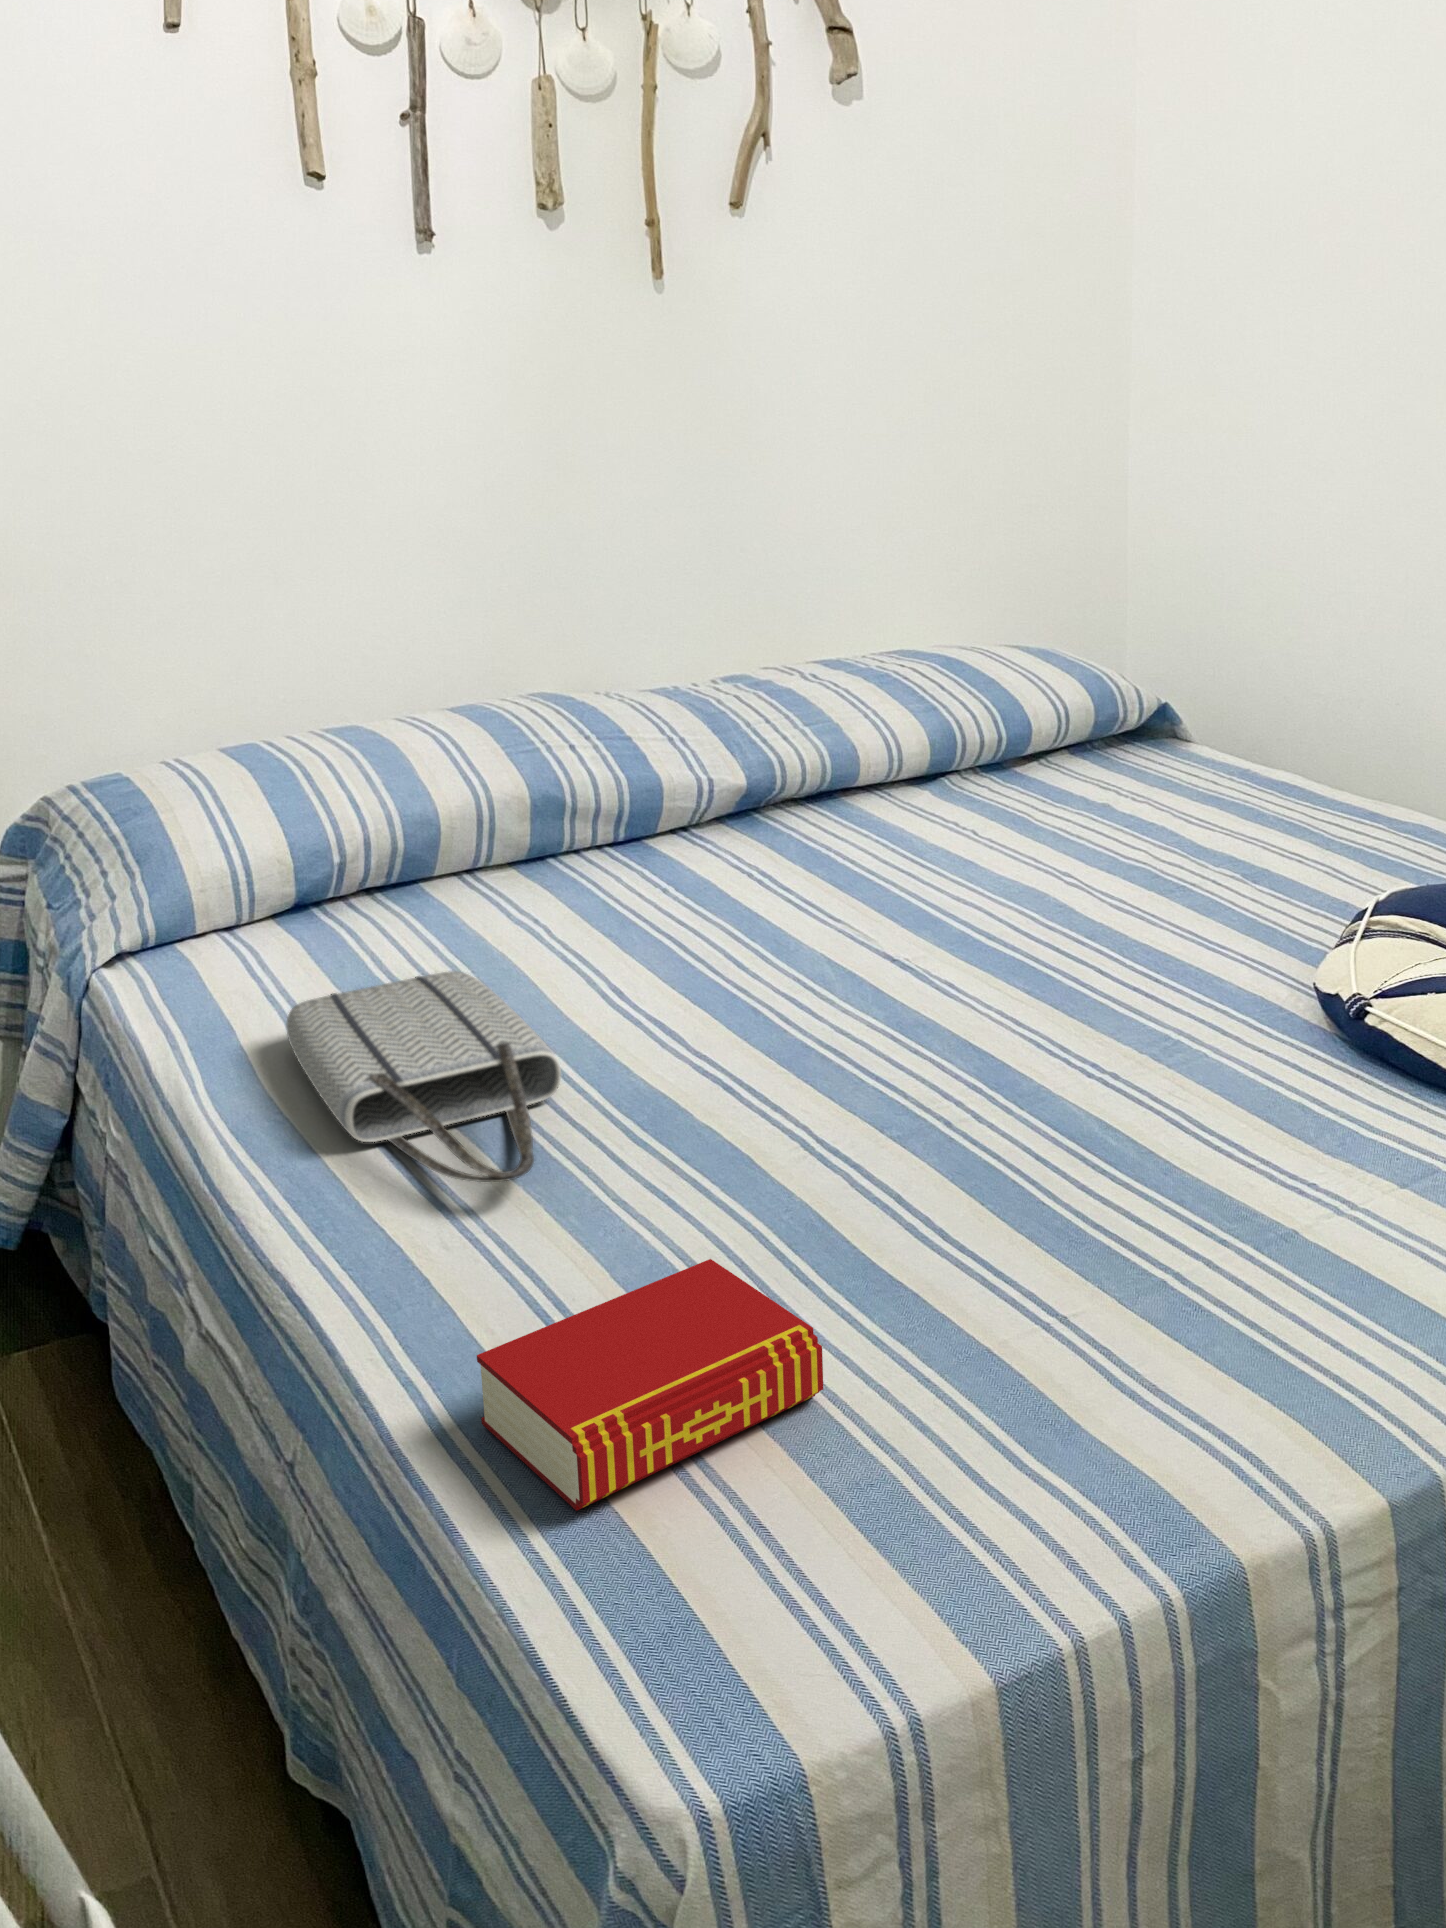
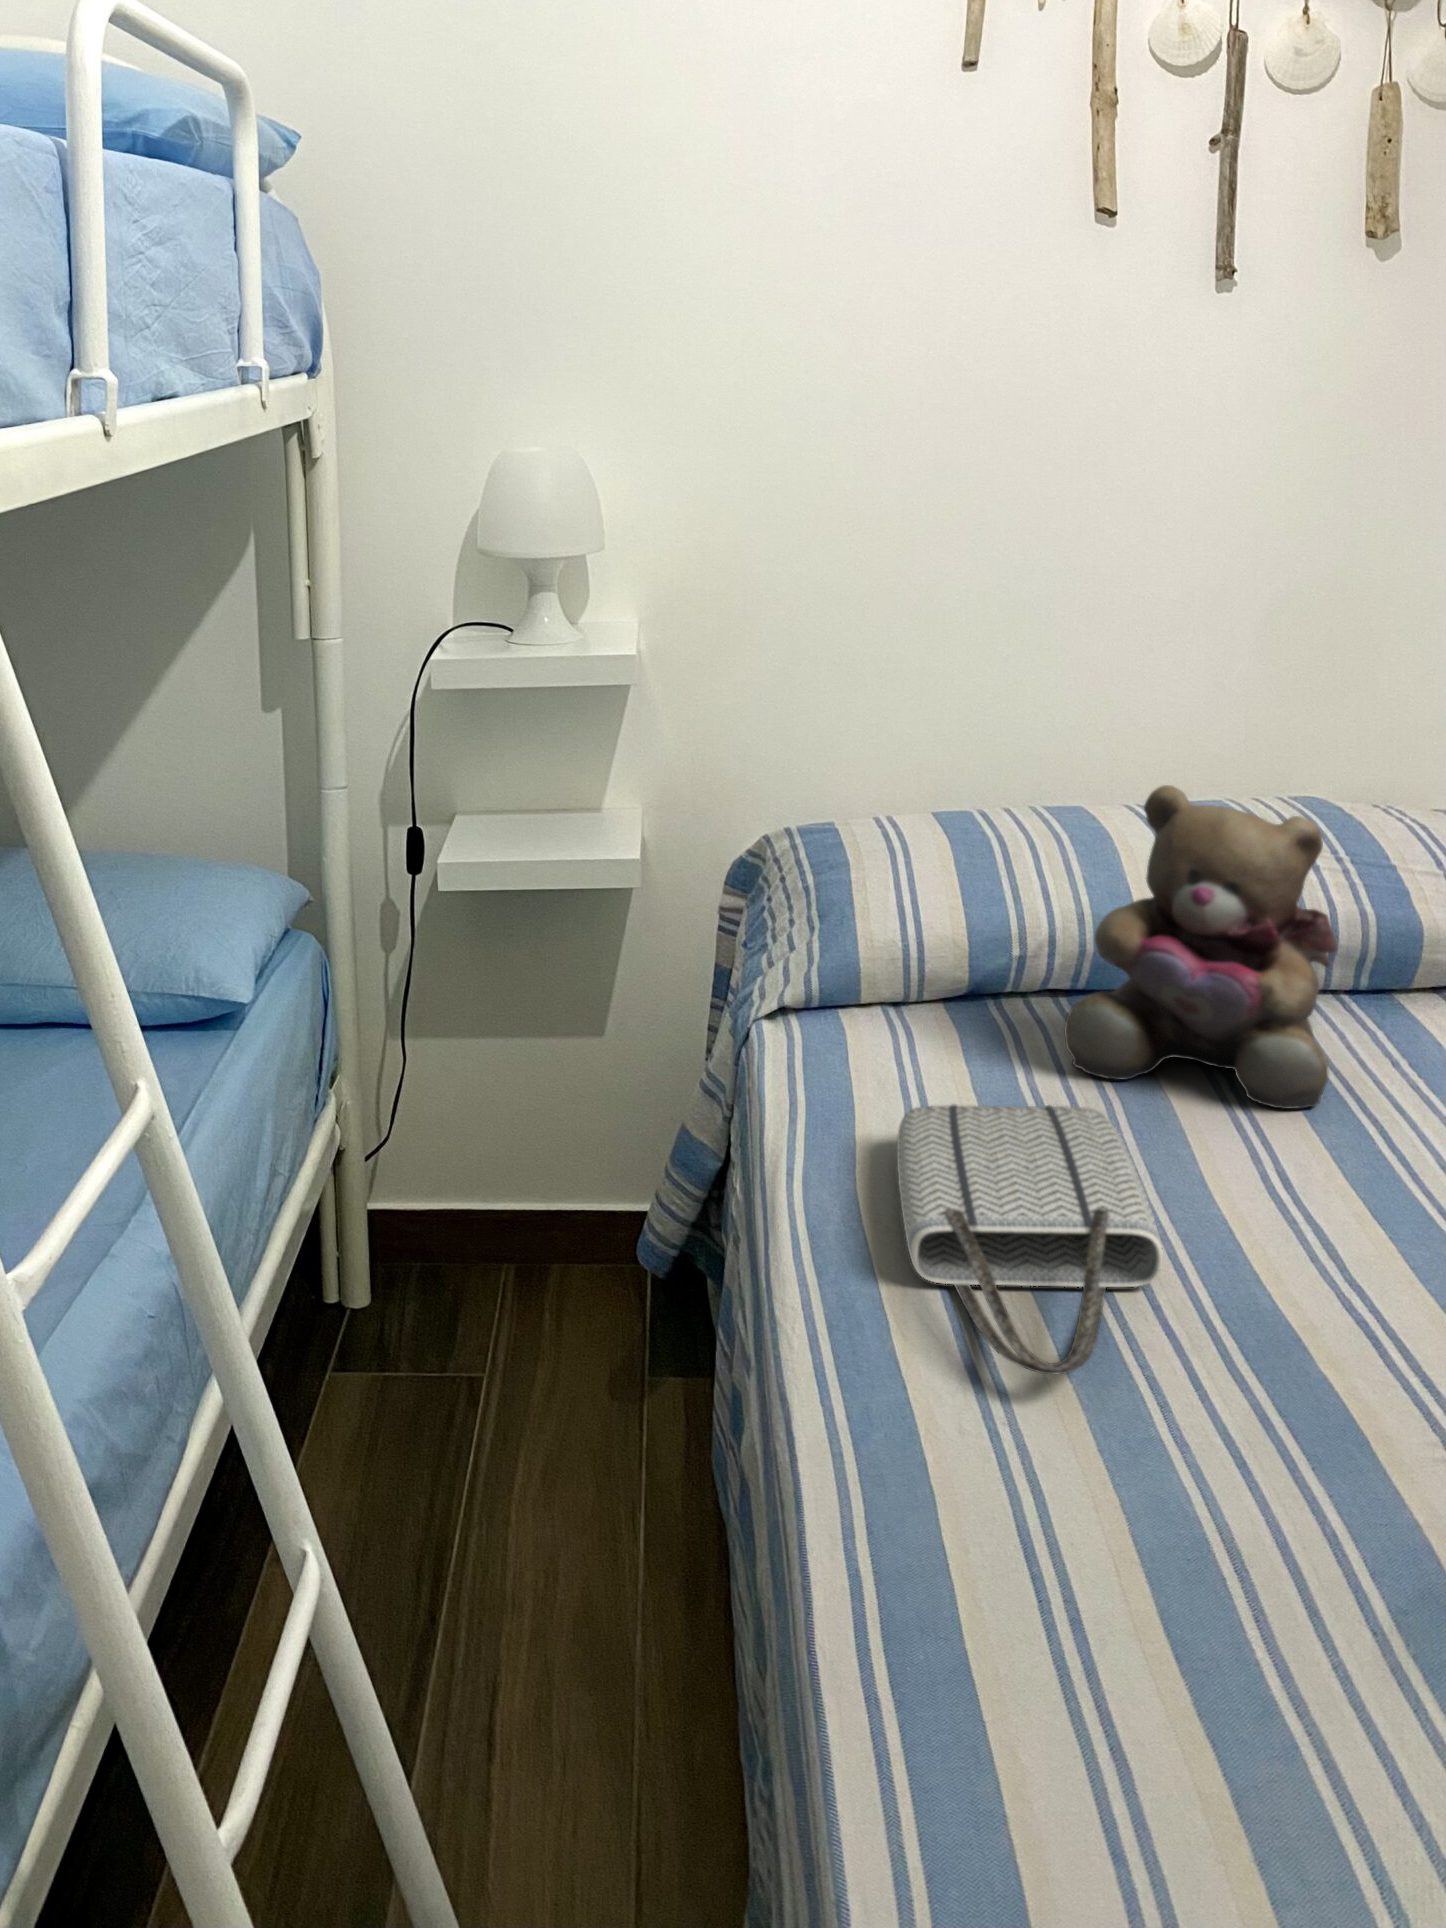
teddy bear: none [402,683,631,951] -> present [1064,785,1337,1109]
book: present [477,1259,823,1511] -> none [911,1552,1317,1799]

